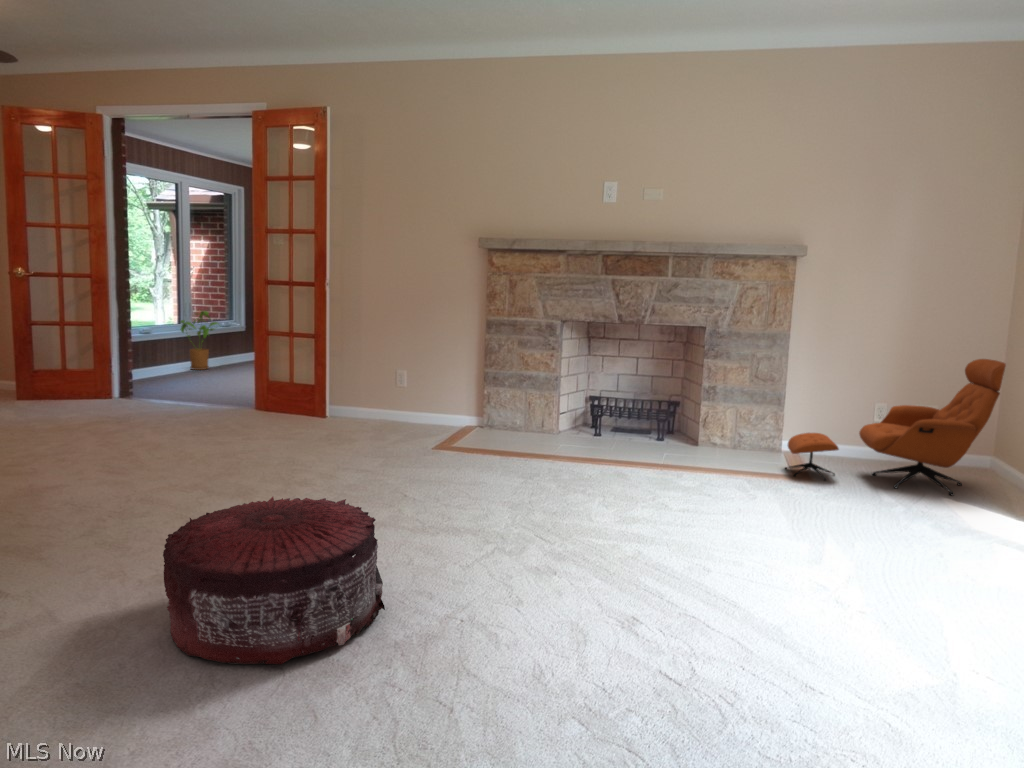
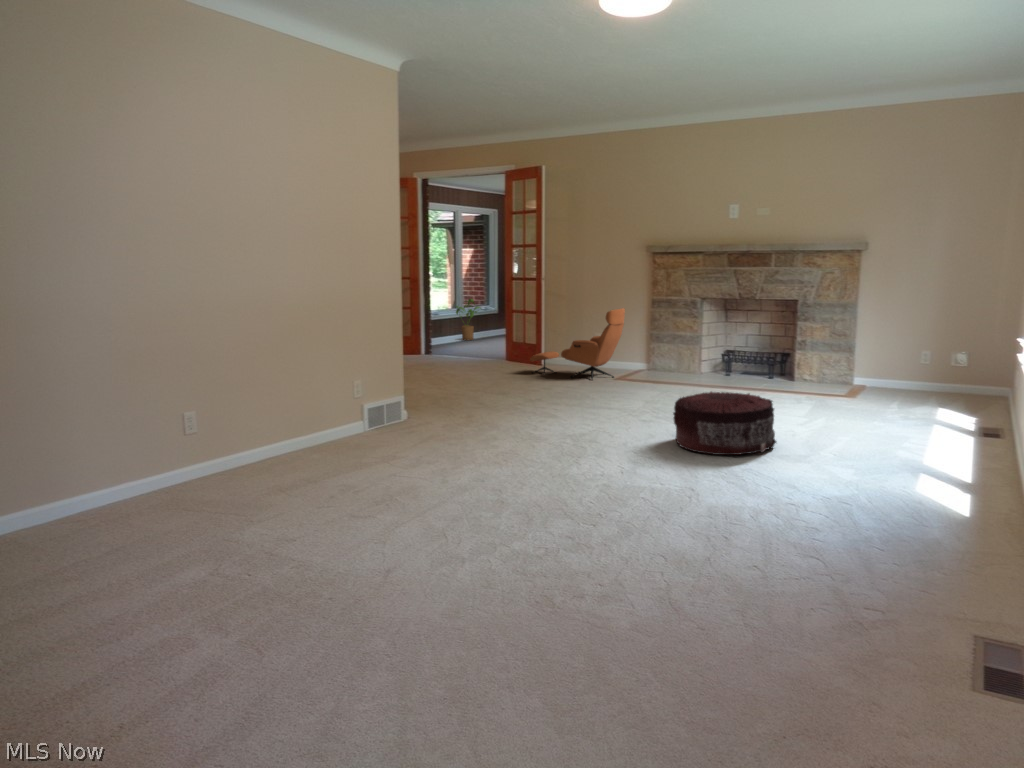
lounge chair: present [785,359,1006,495] -> present [530,308,625,380]
pouf: present [163,497,385,664] -> present [673,392,776,455]

